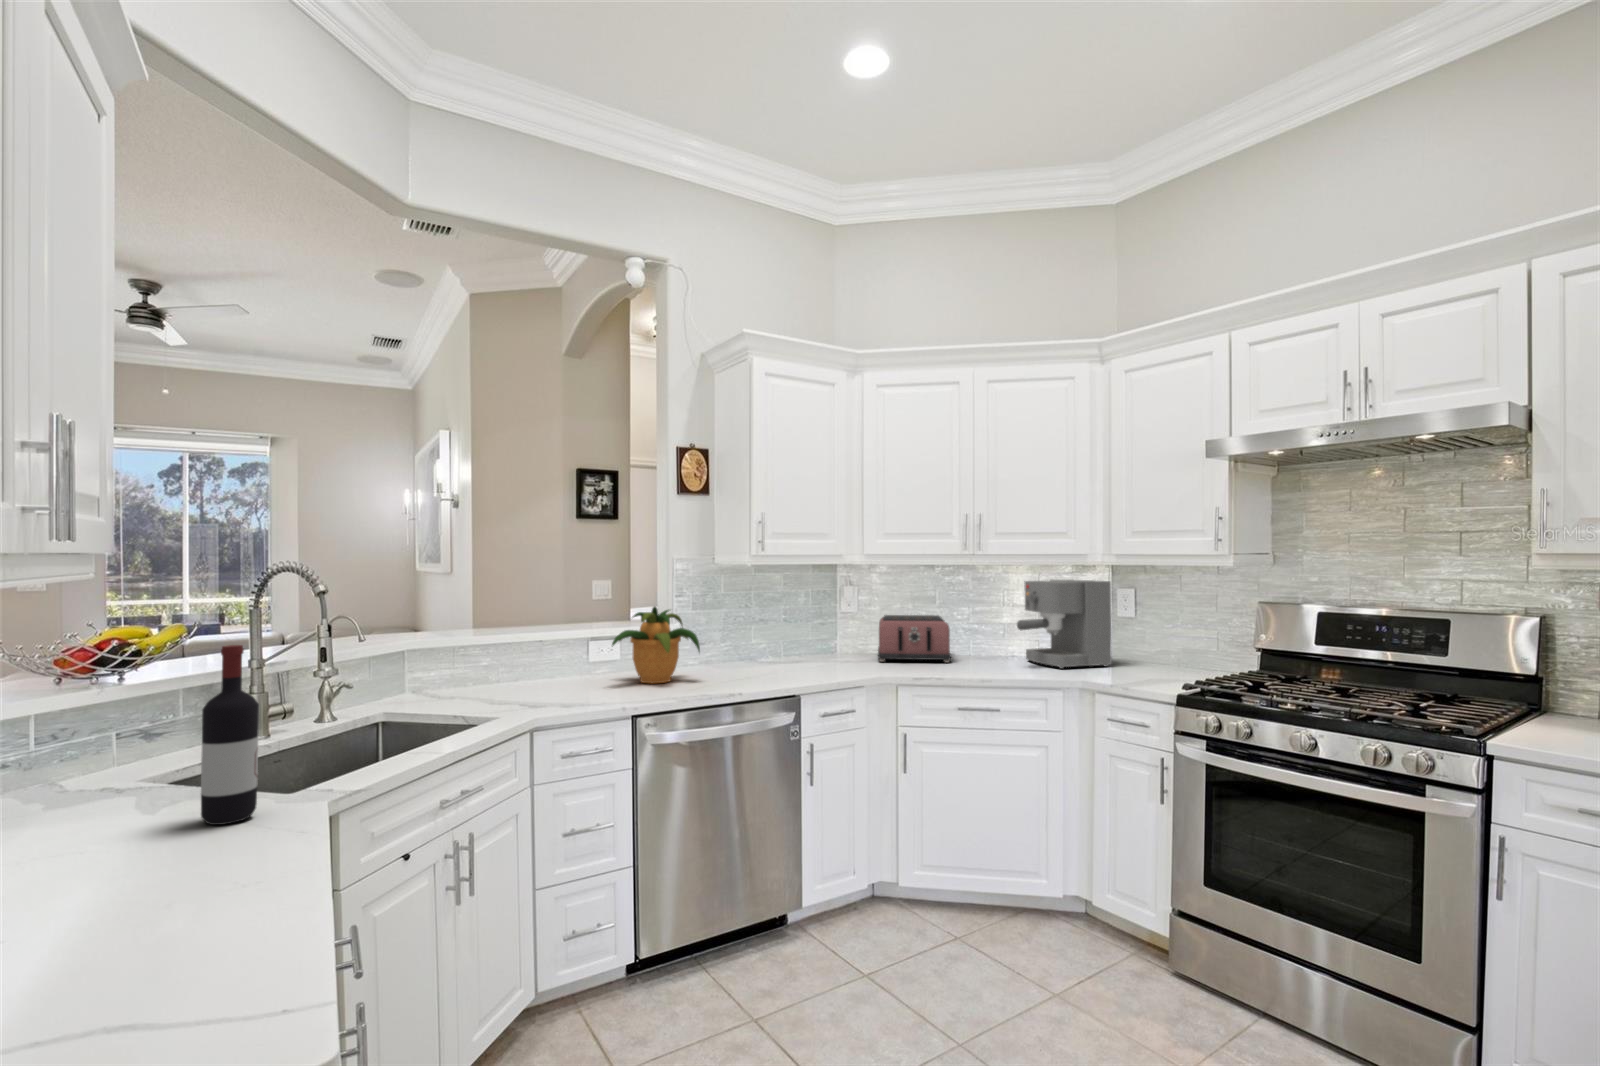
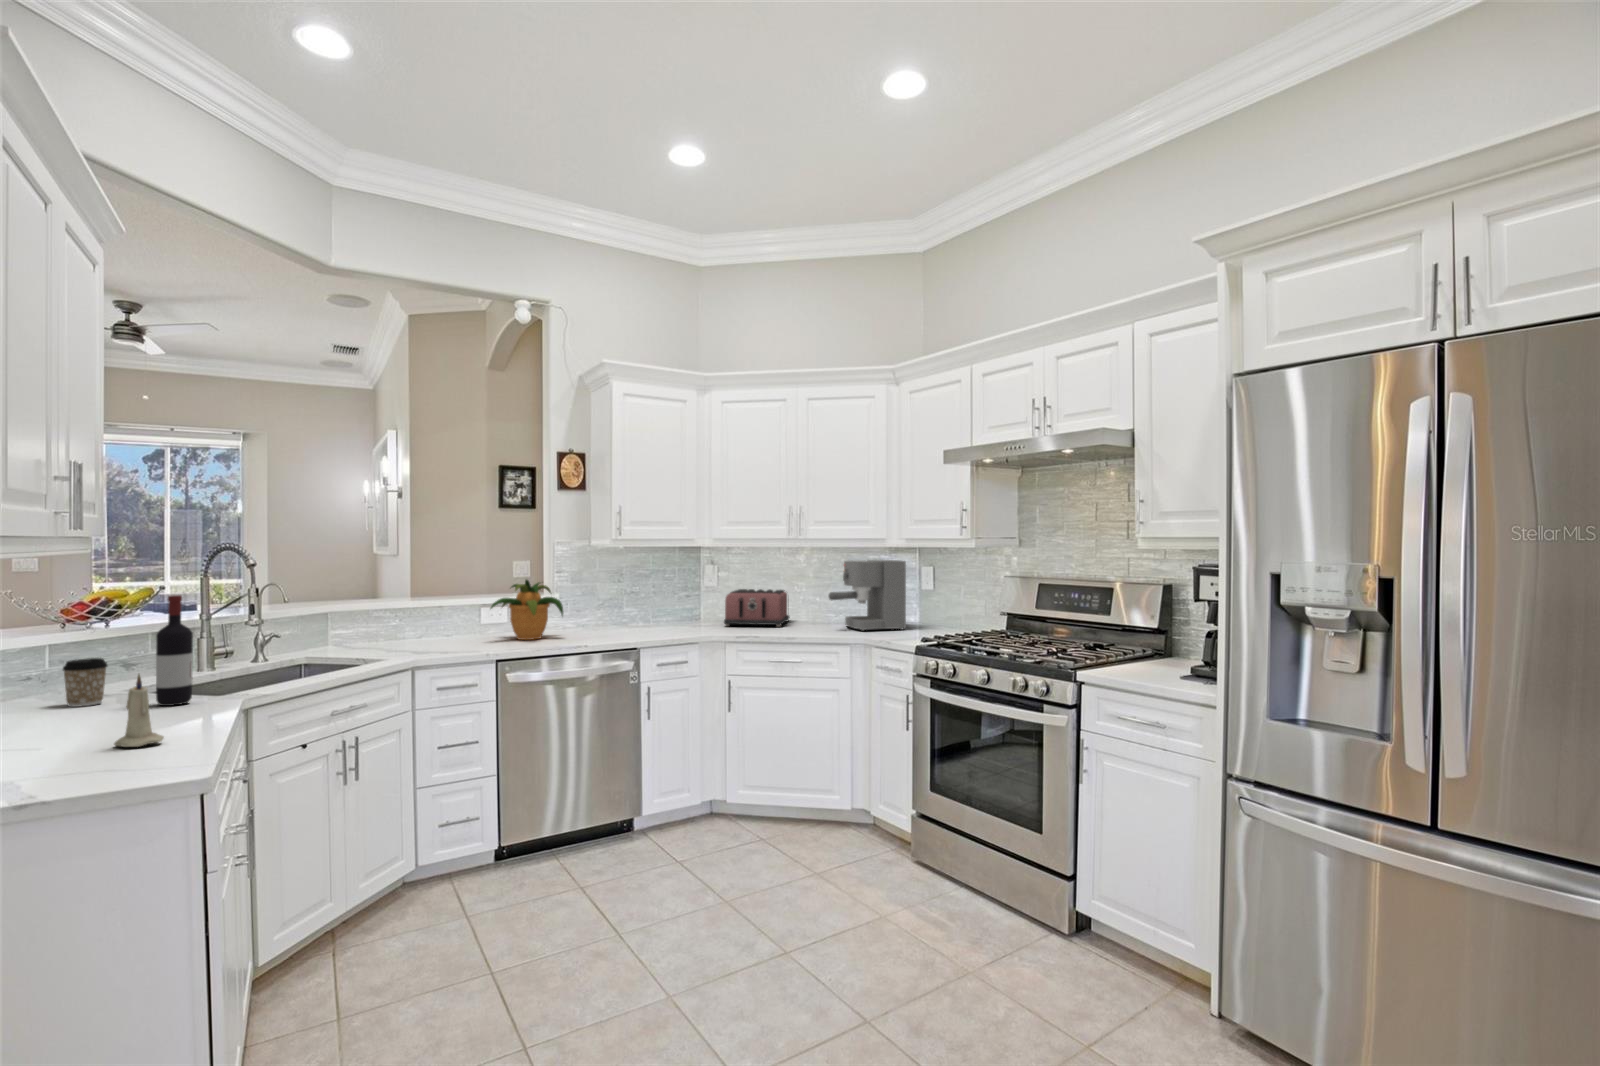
coffee cup: none [49,746,123,830] -> present [63,658,107,707]
candle: none [140,823,238,983] -> present [114,675,164,747]

